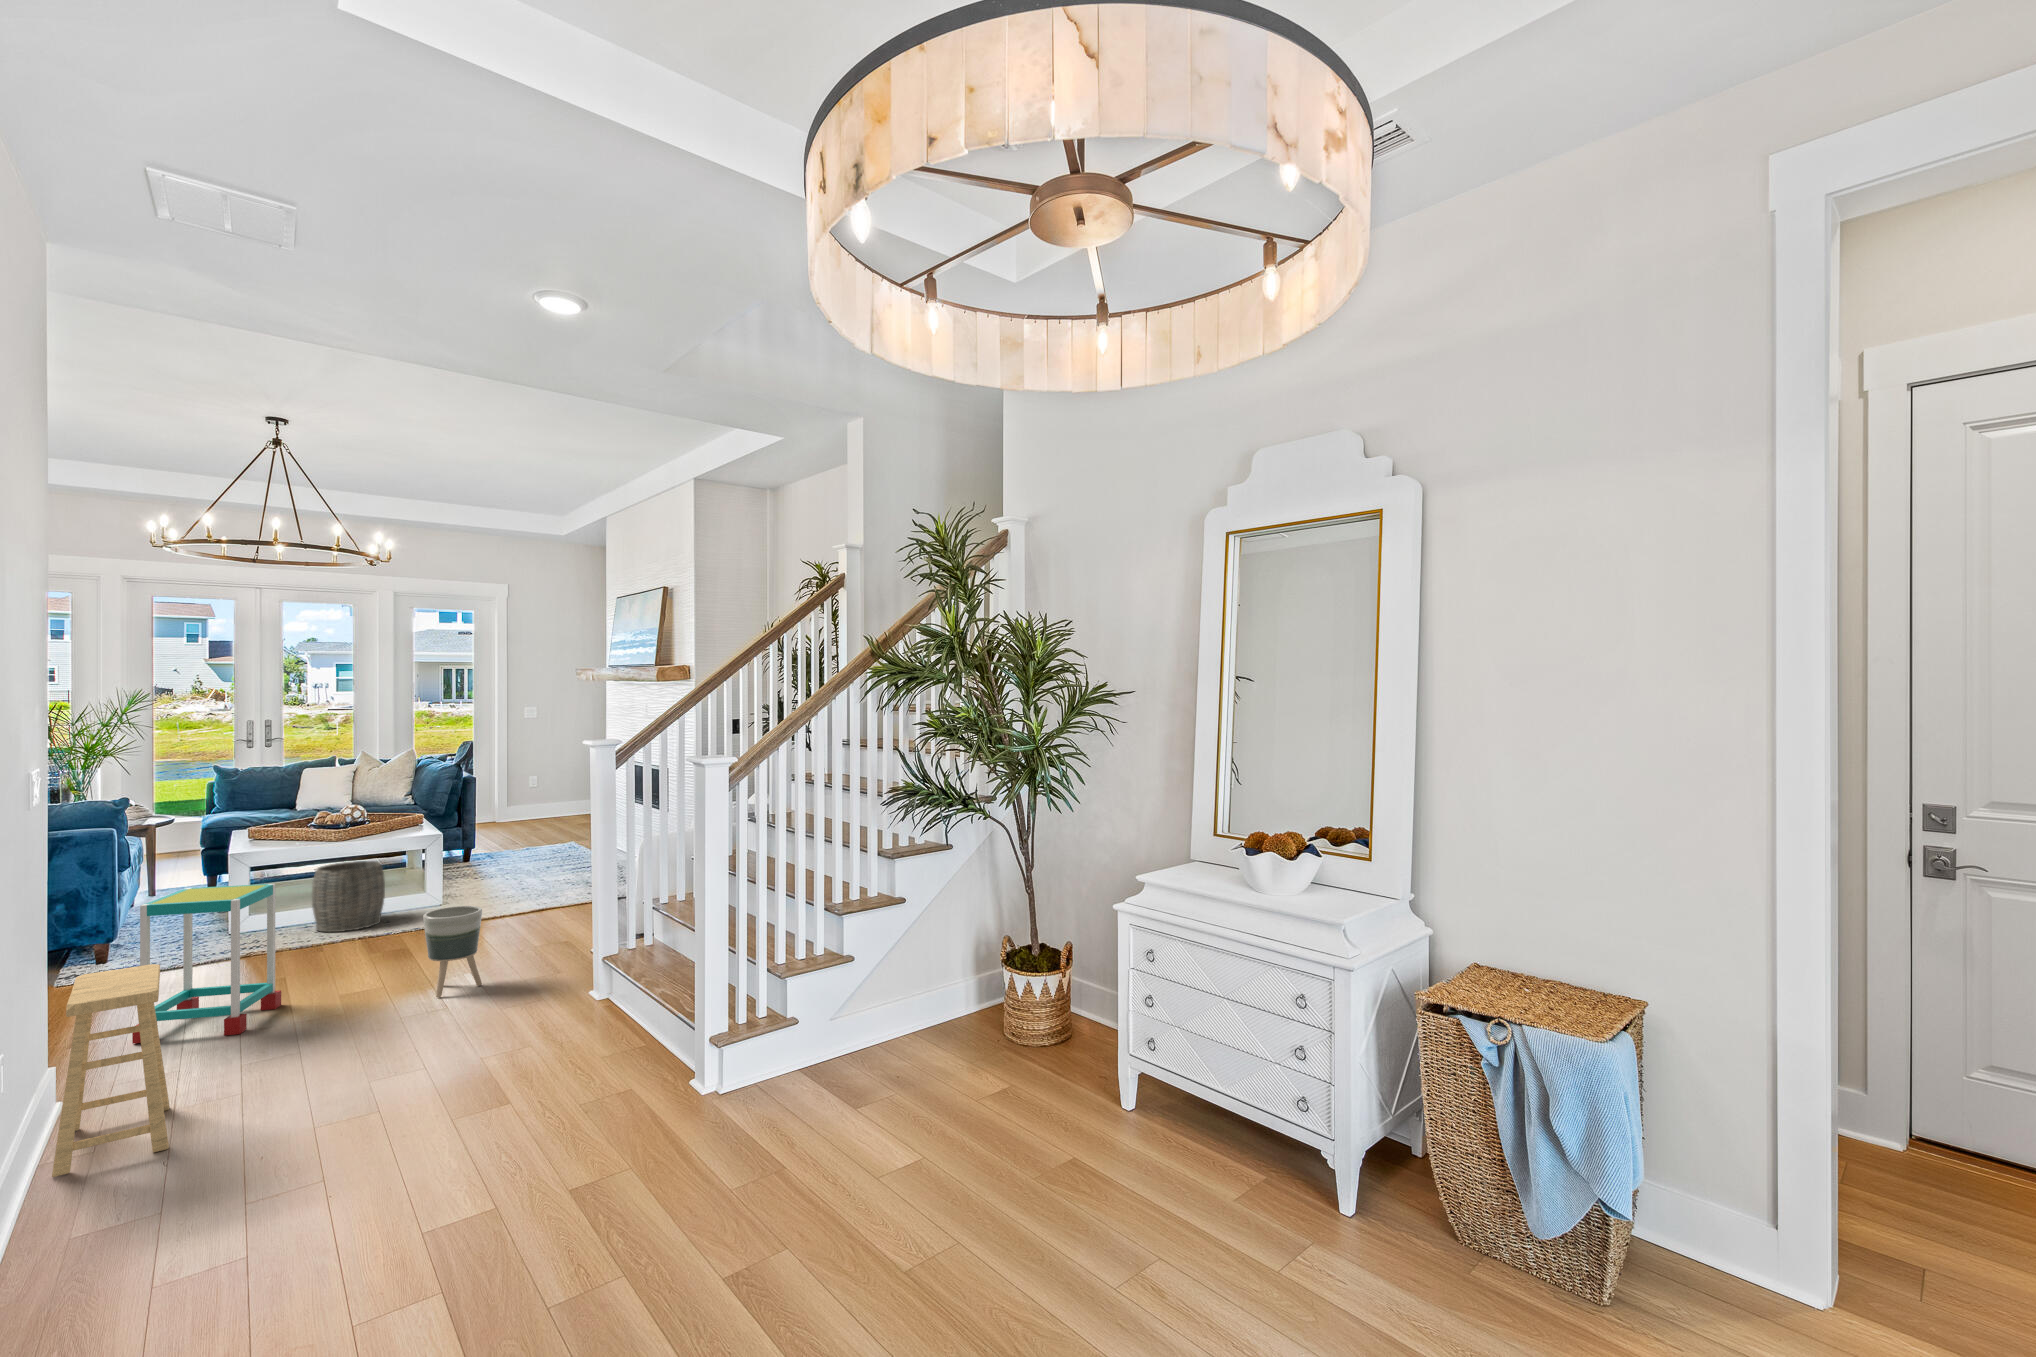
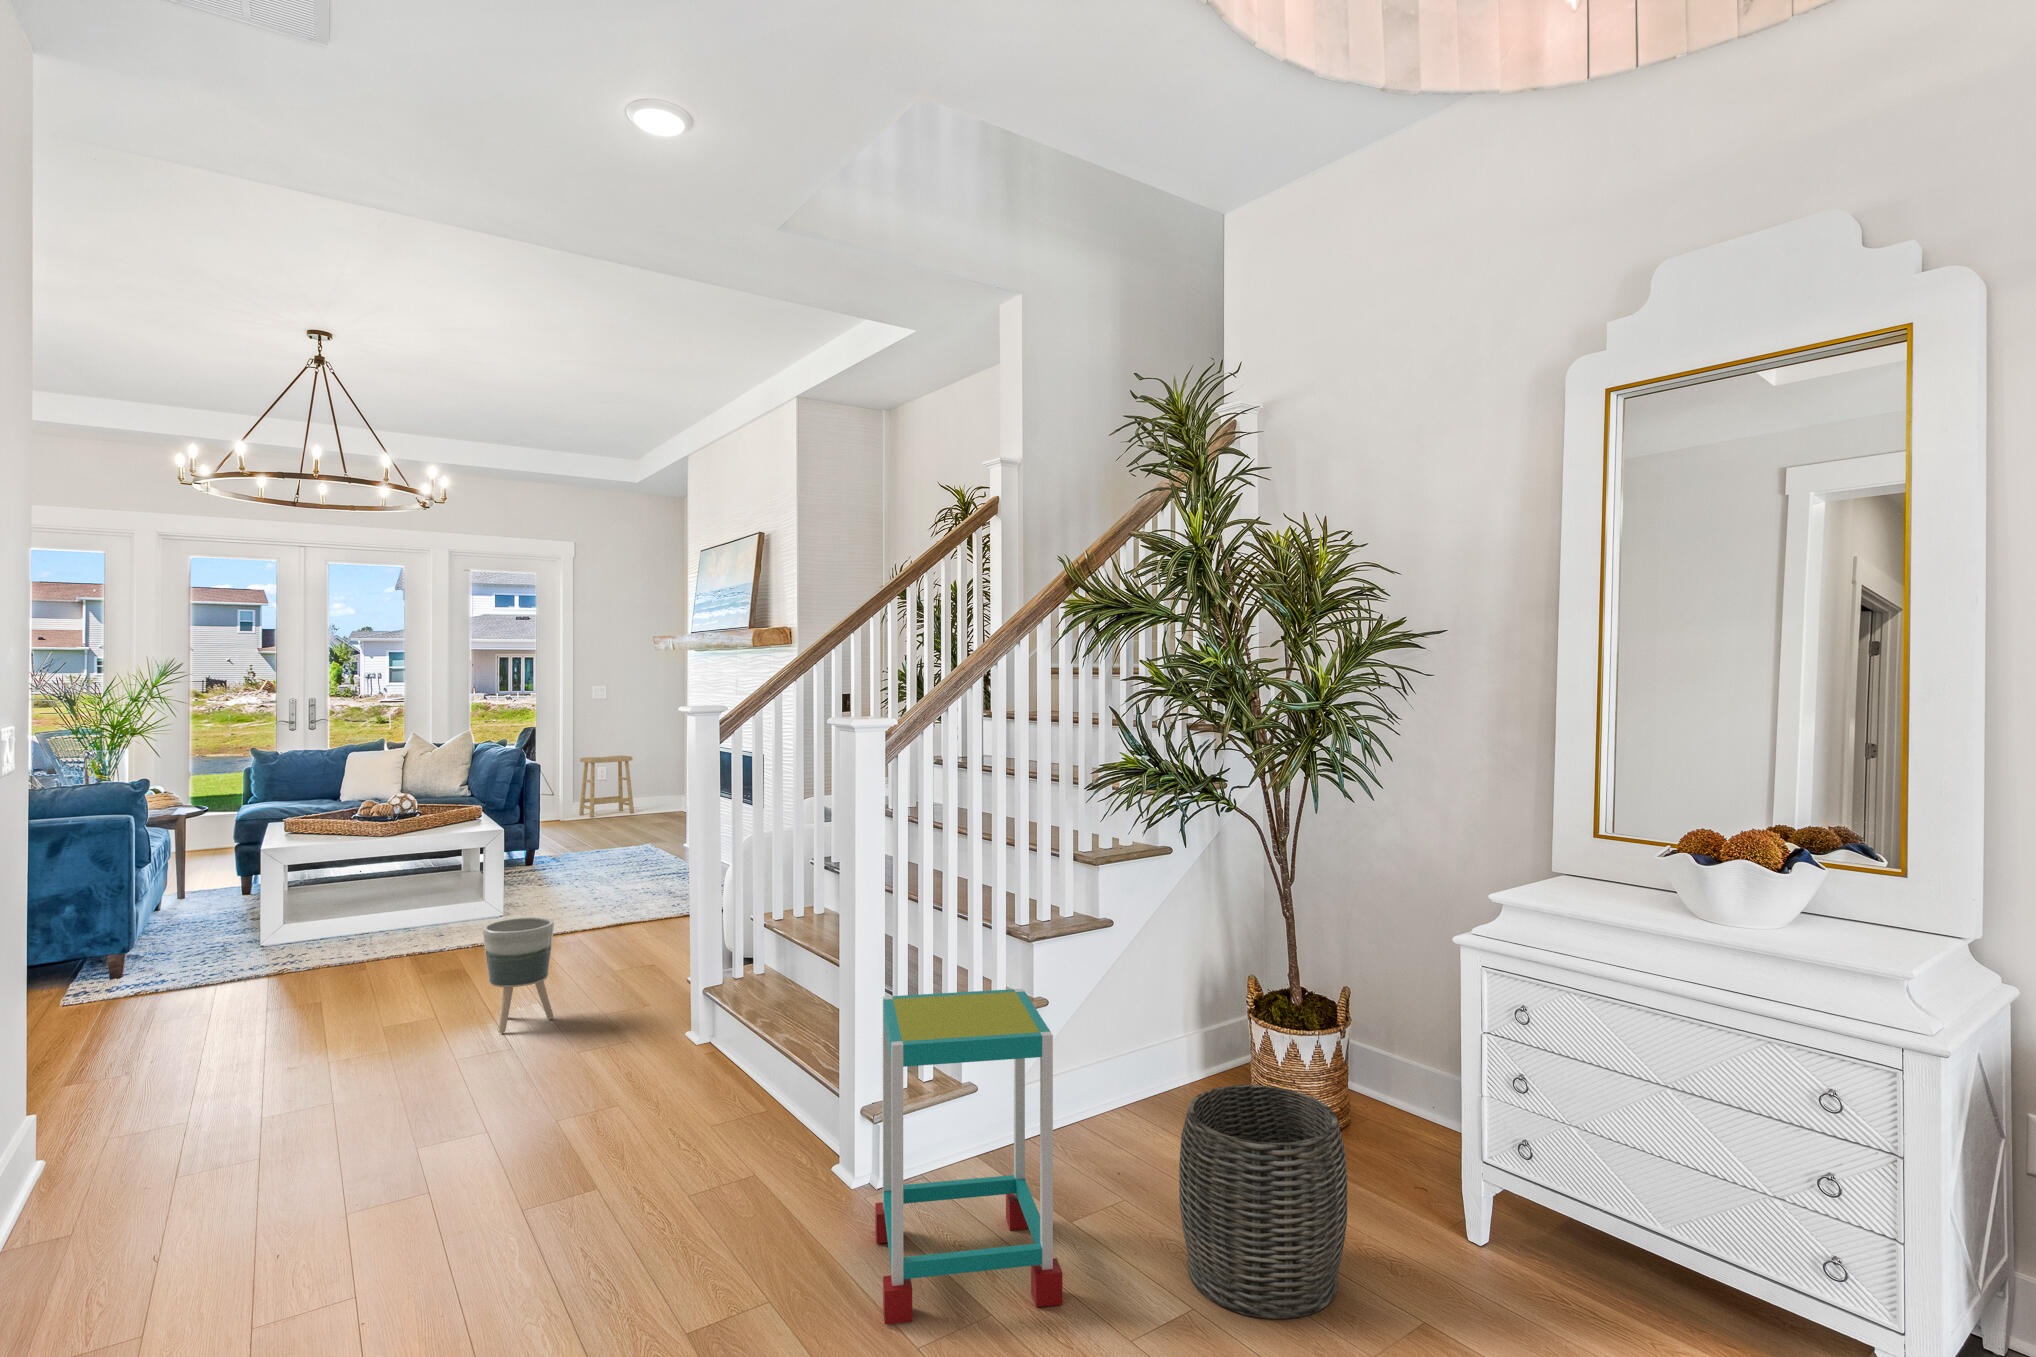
woven basket: present [312,861,385,932] -> present [1179,1085,1347,1319]
side table: present [132,884,281,1044] -> present [875,989,1062,1325]
footstool: present [52,964,170,1177] -> present [579,756,634,817]

